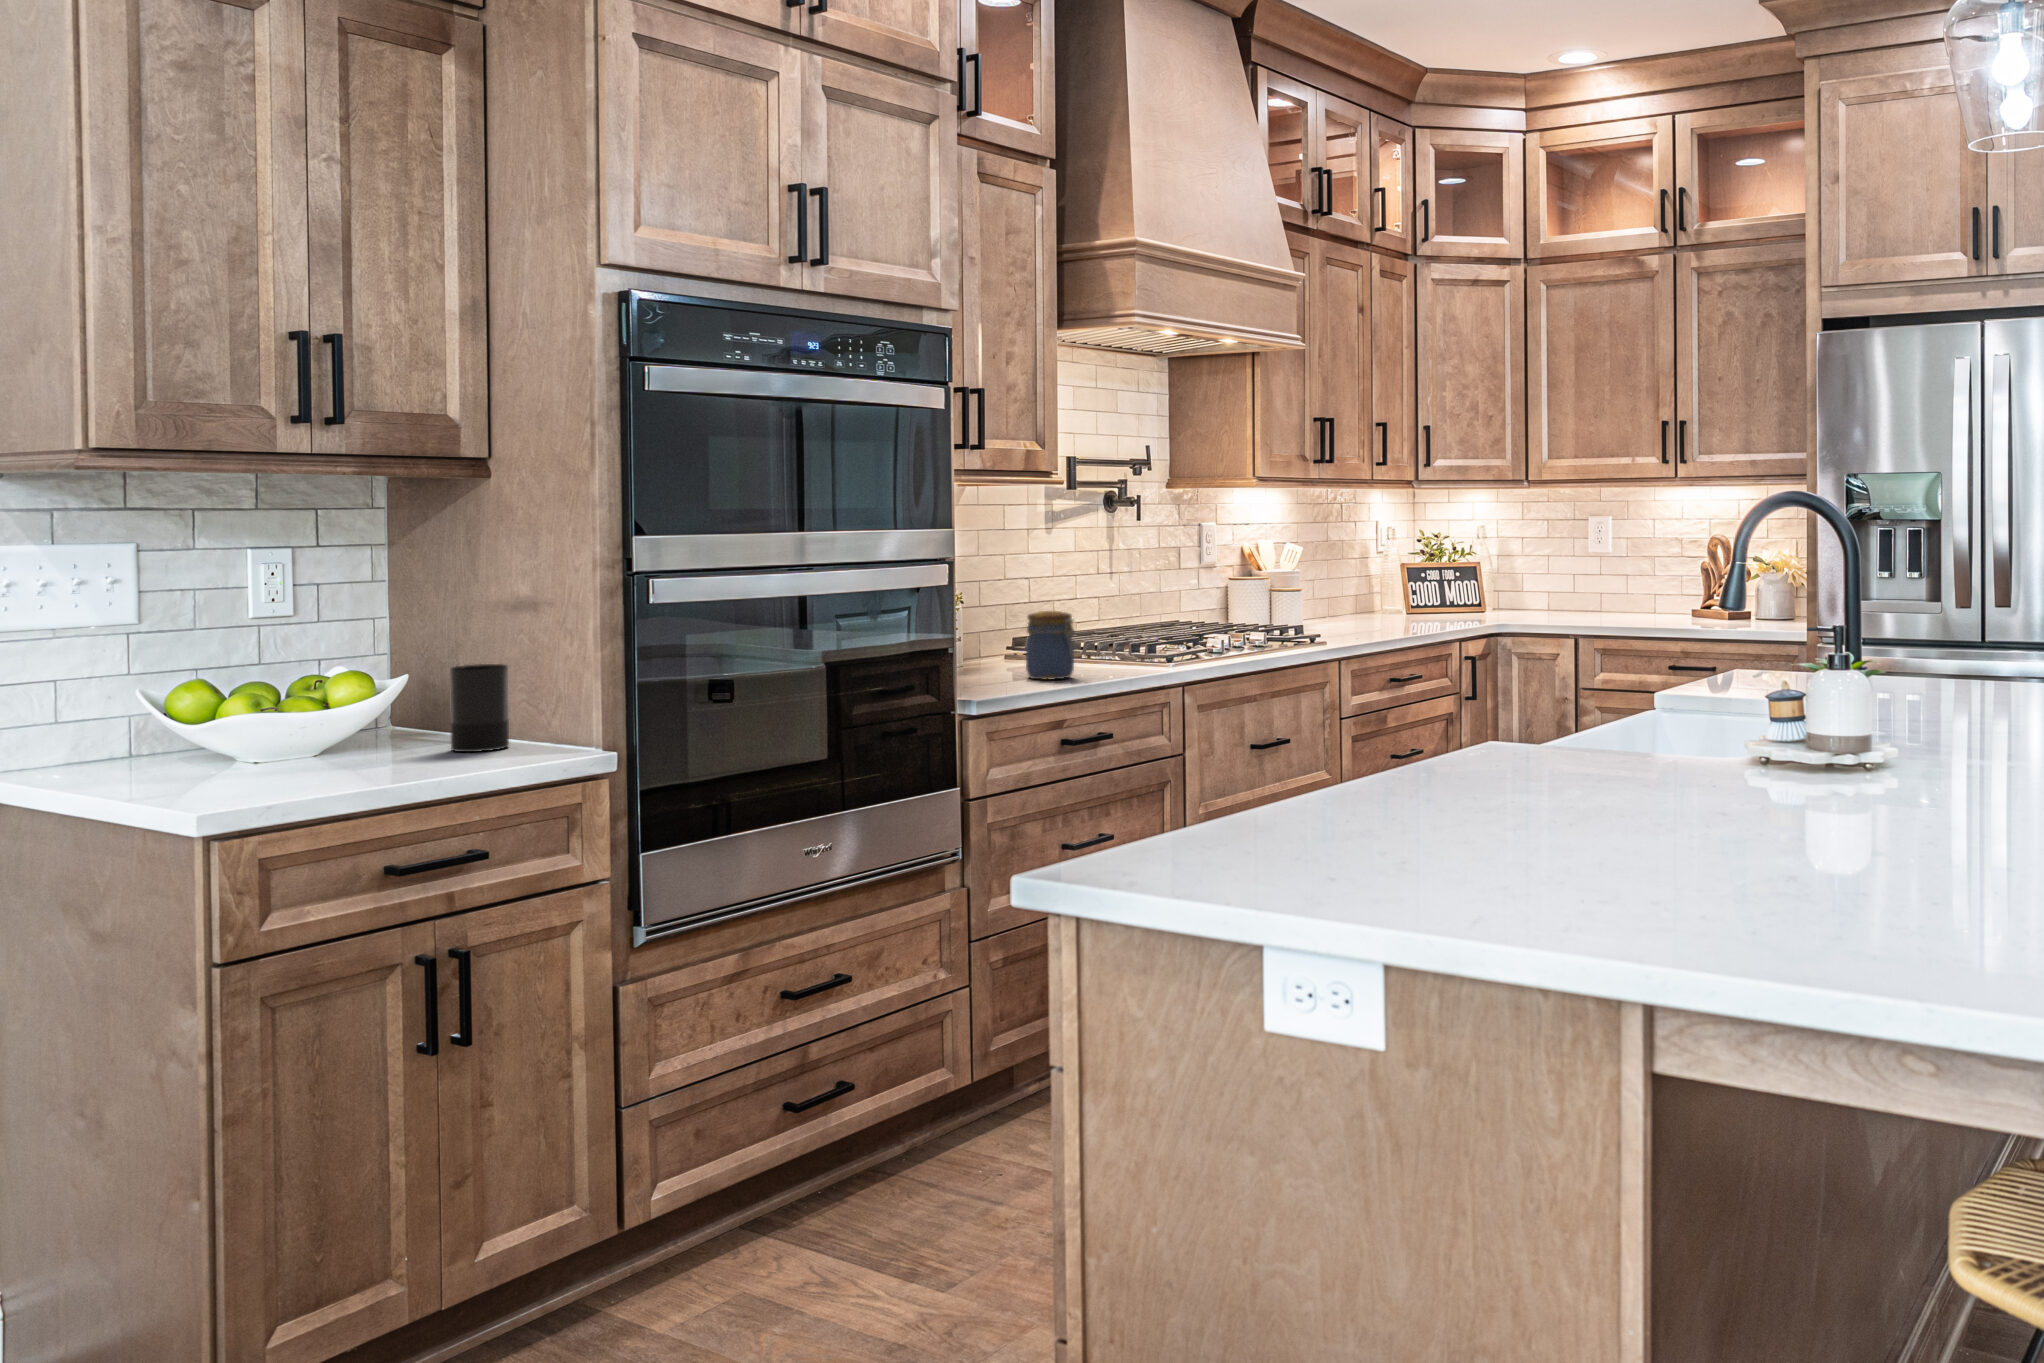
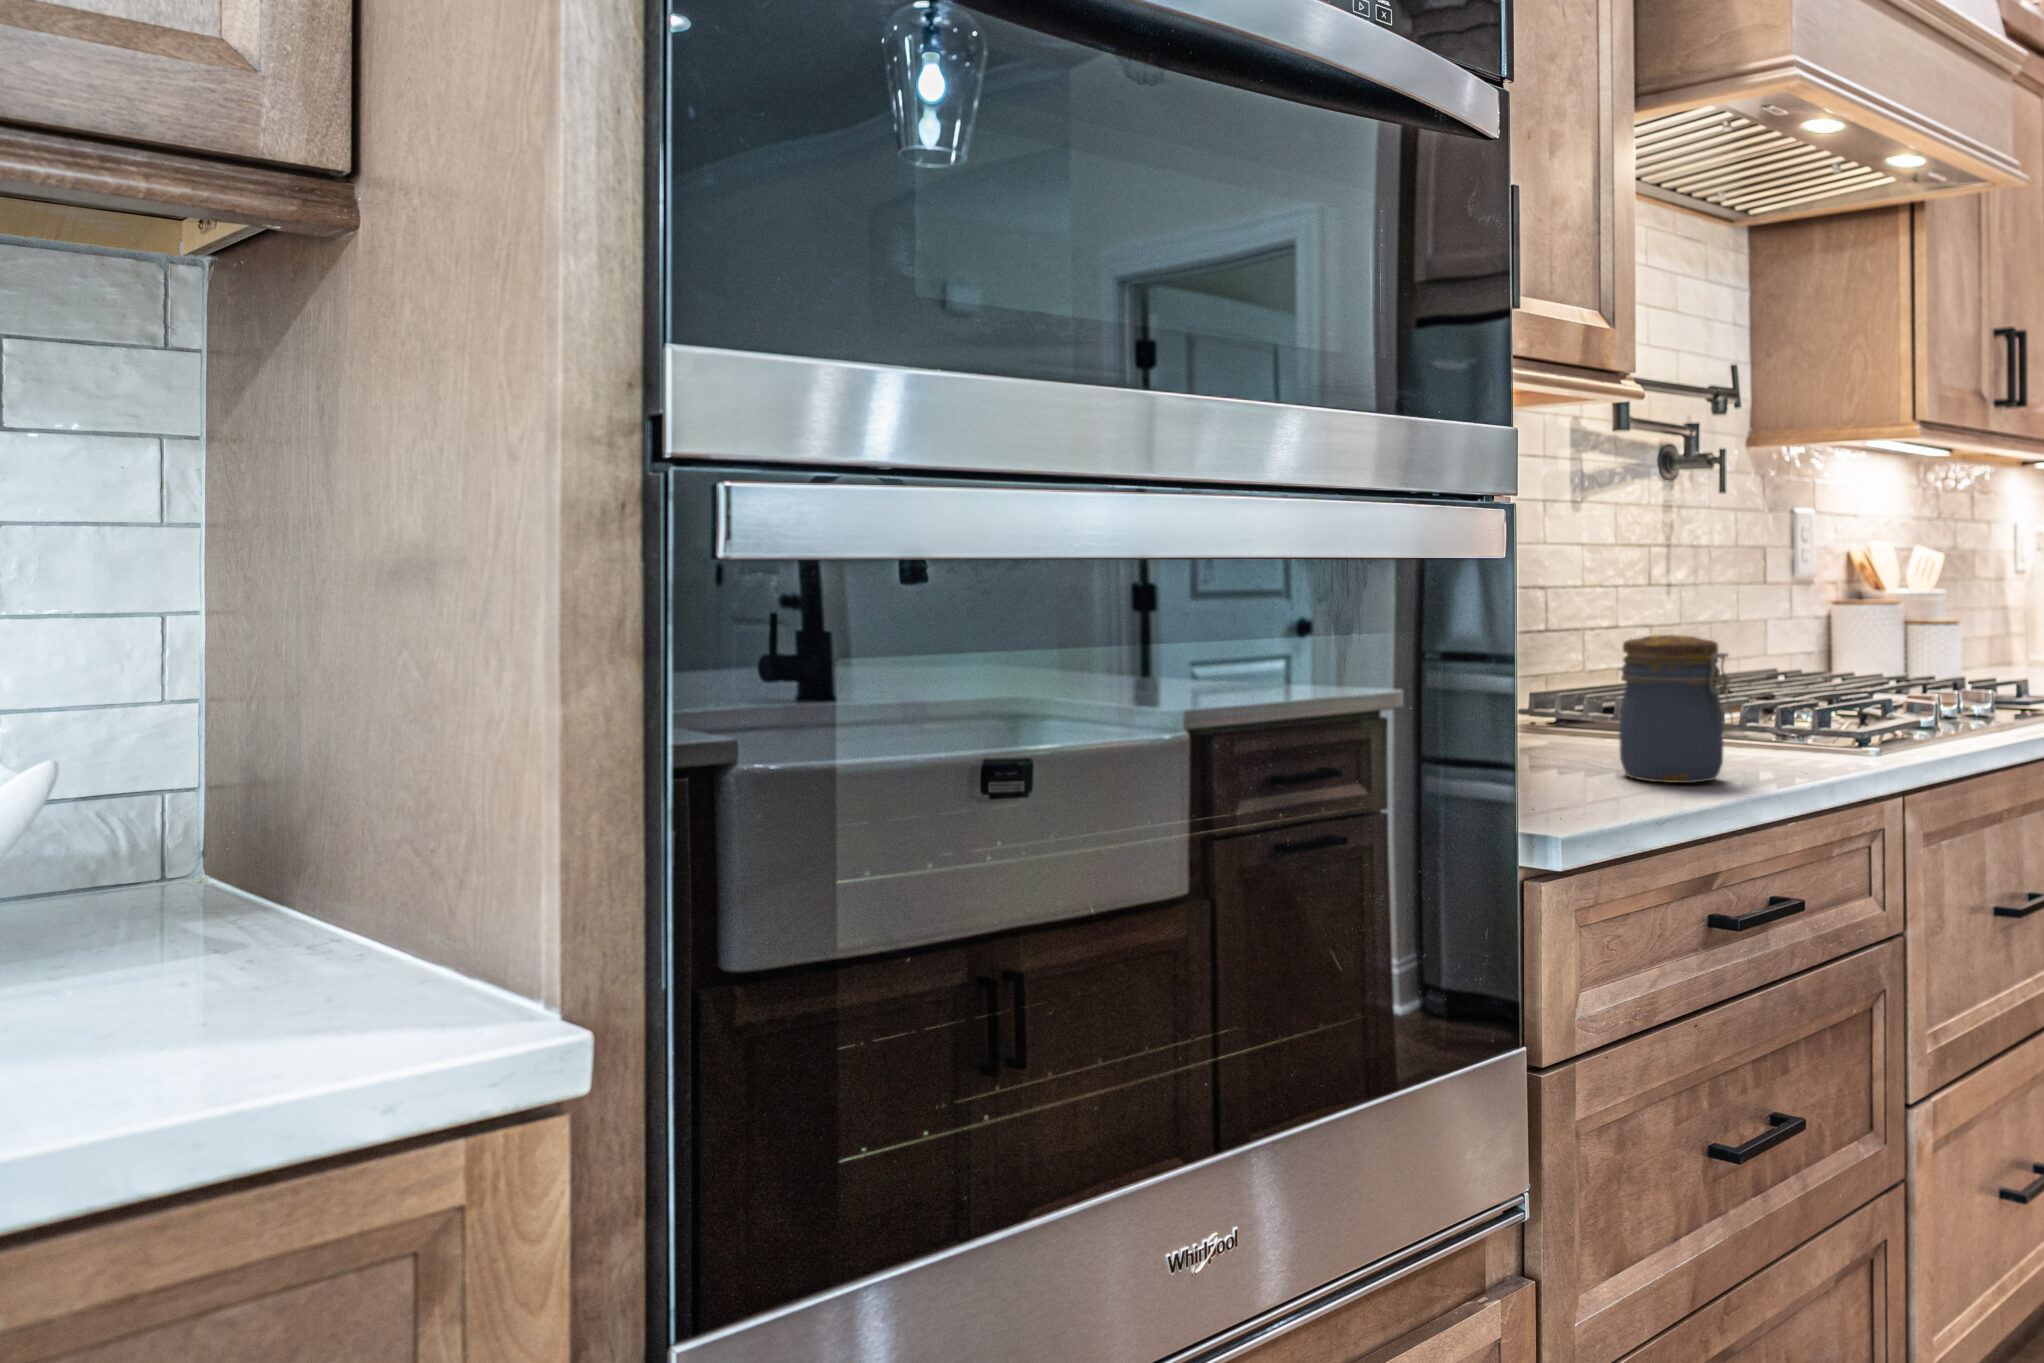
candle: present [450,664,509,752] -> none [146,721,345,1003]

